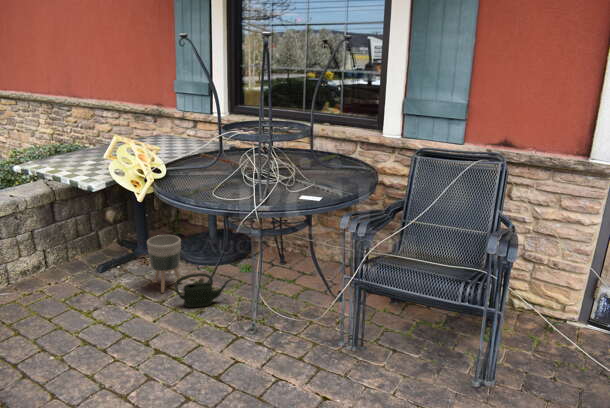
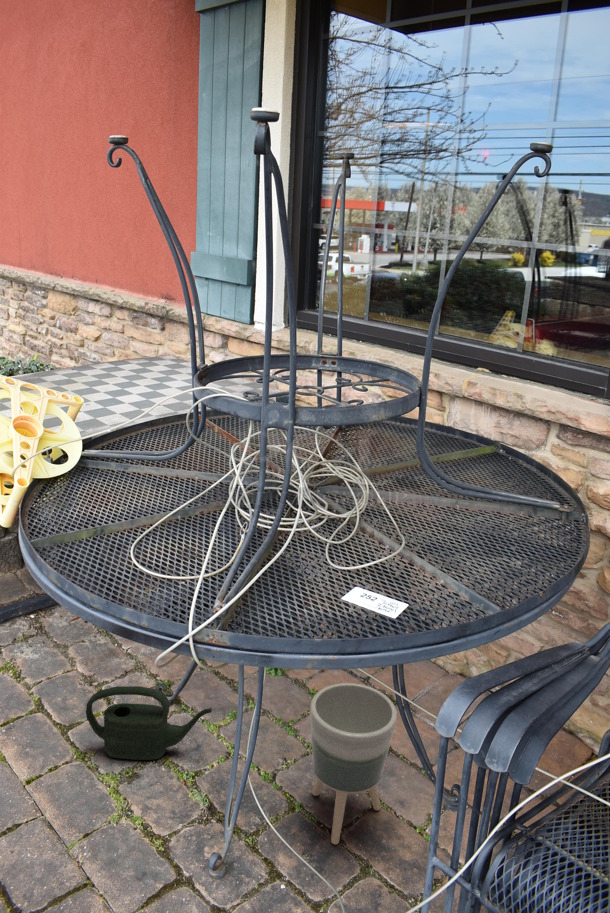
planter: present [147,235,182,293] -> present [310,683,397,844]

